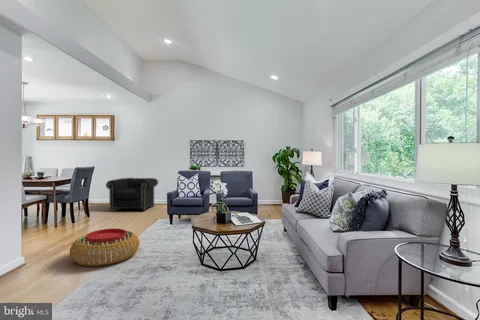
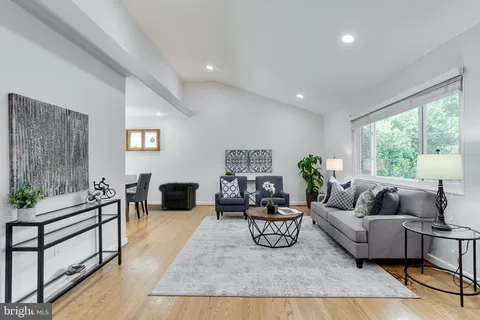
pouf: present [70,229,139,266] -> none [157,219,205,245]

